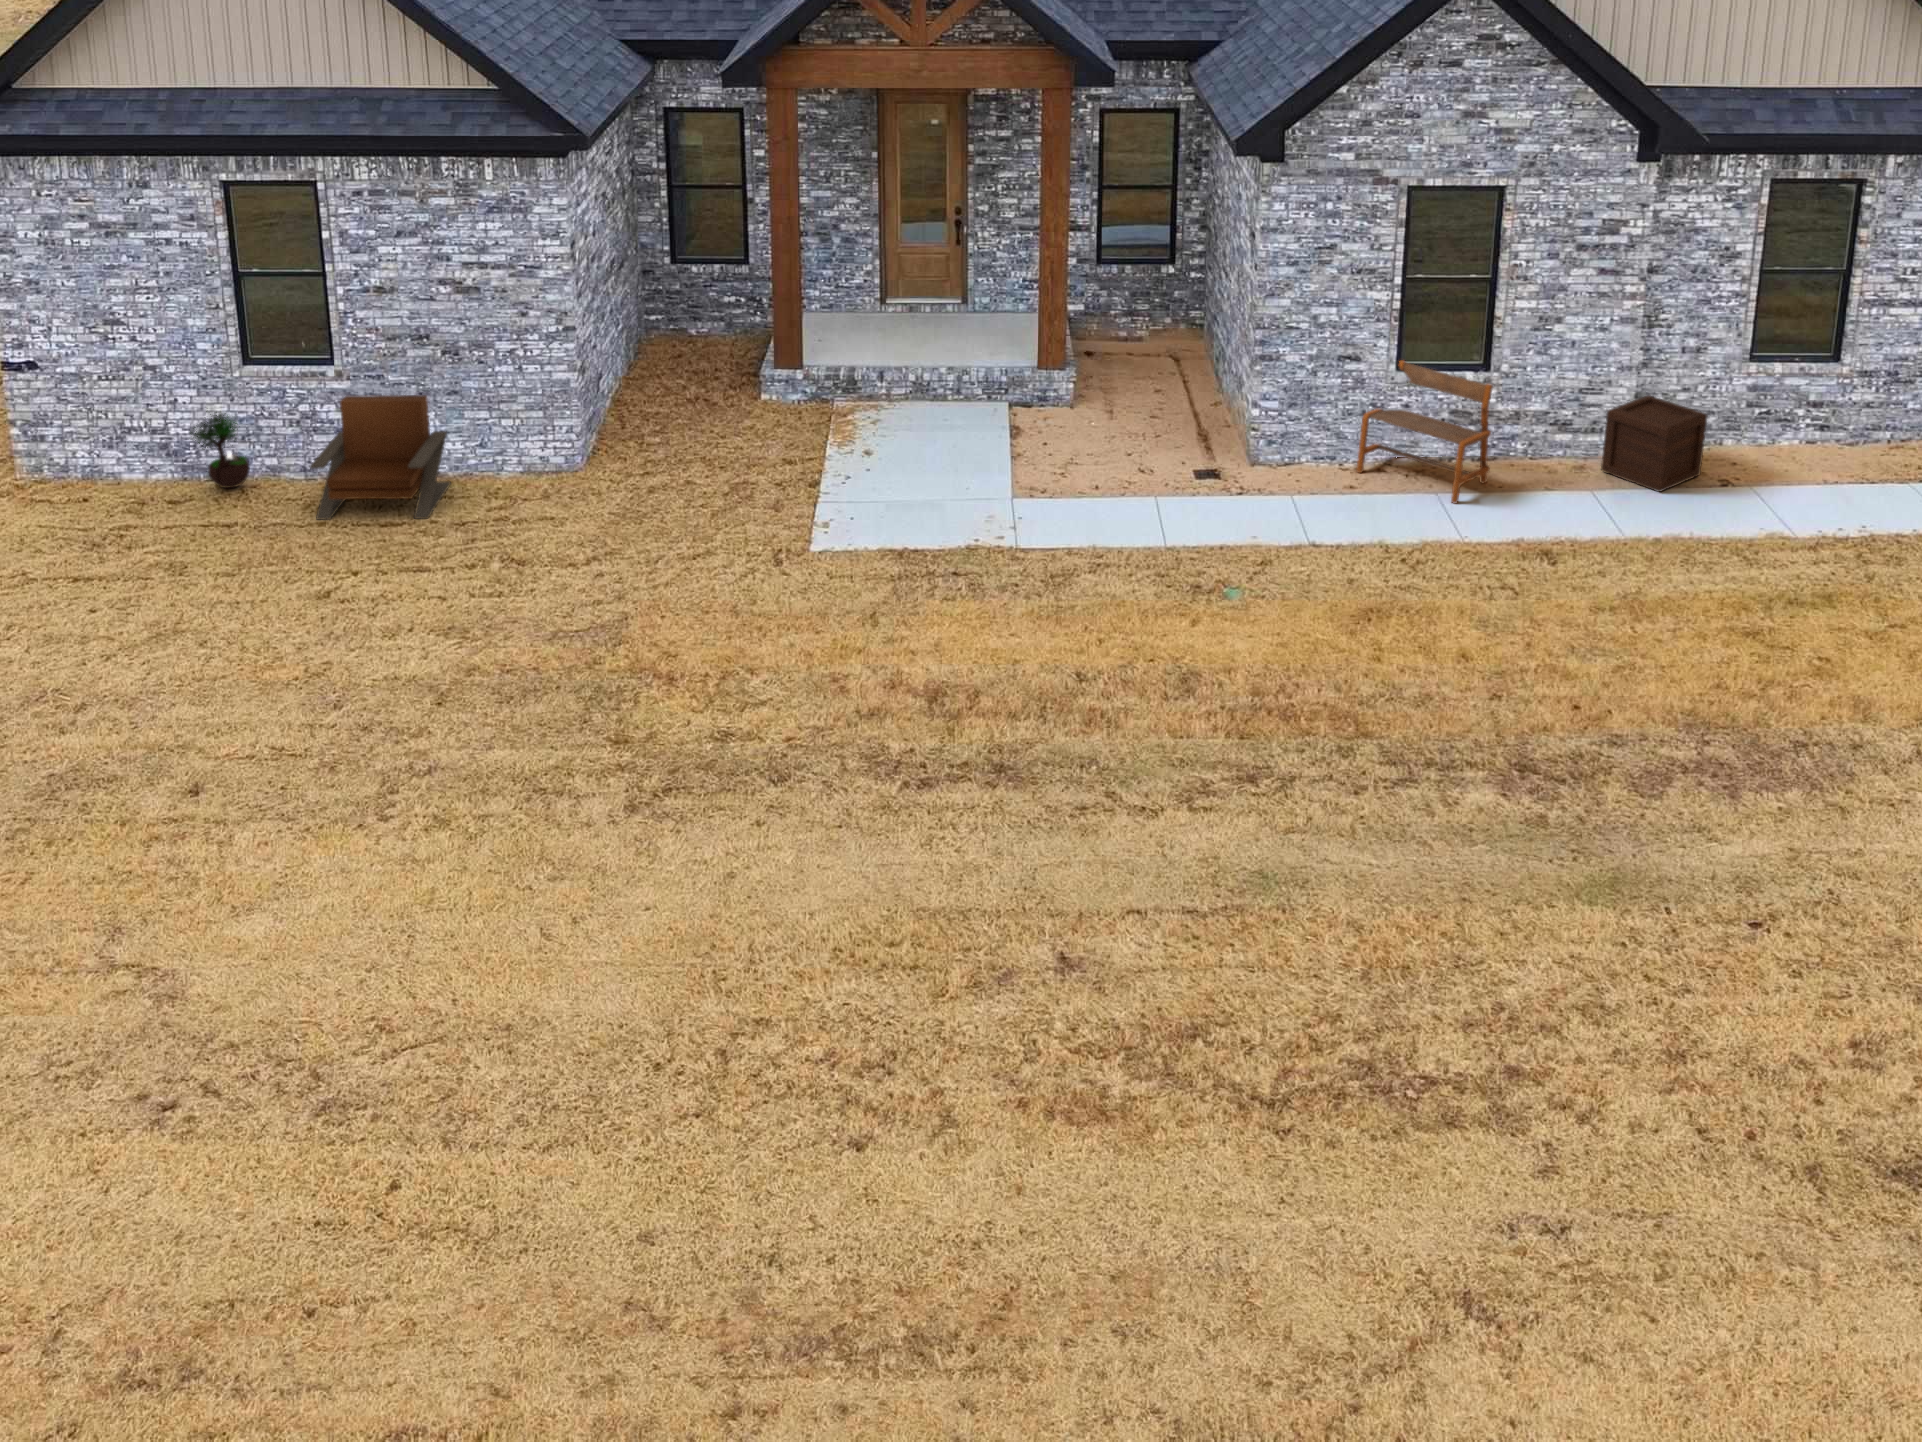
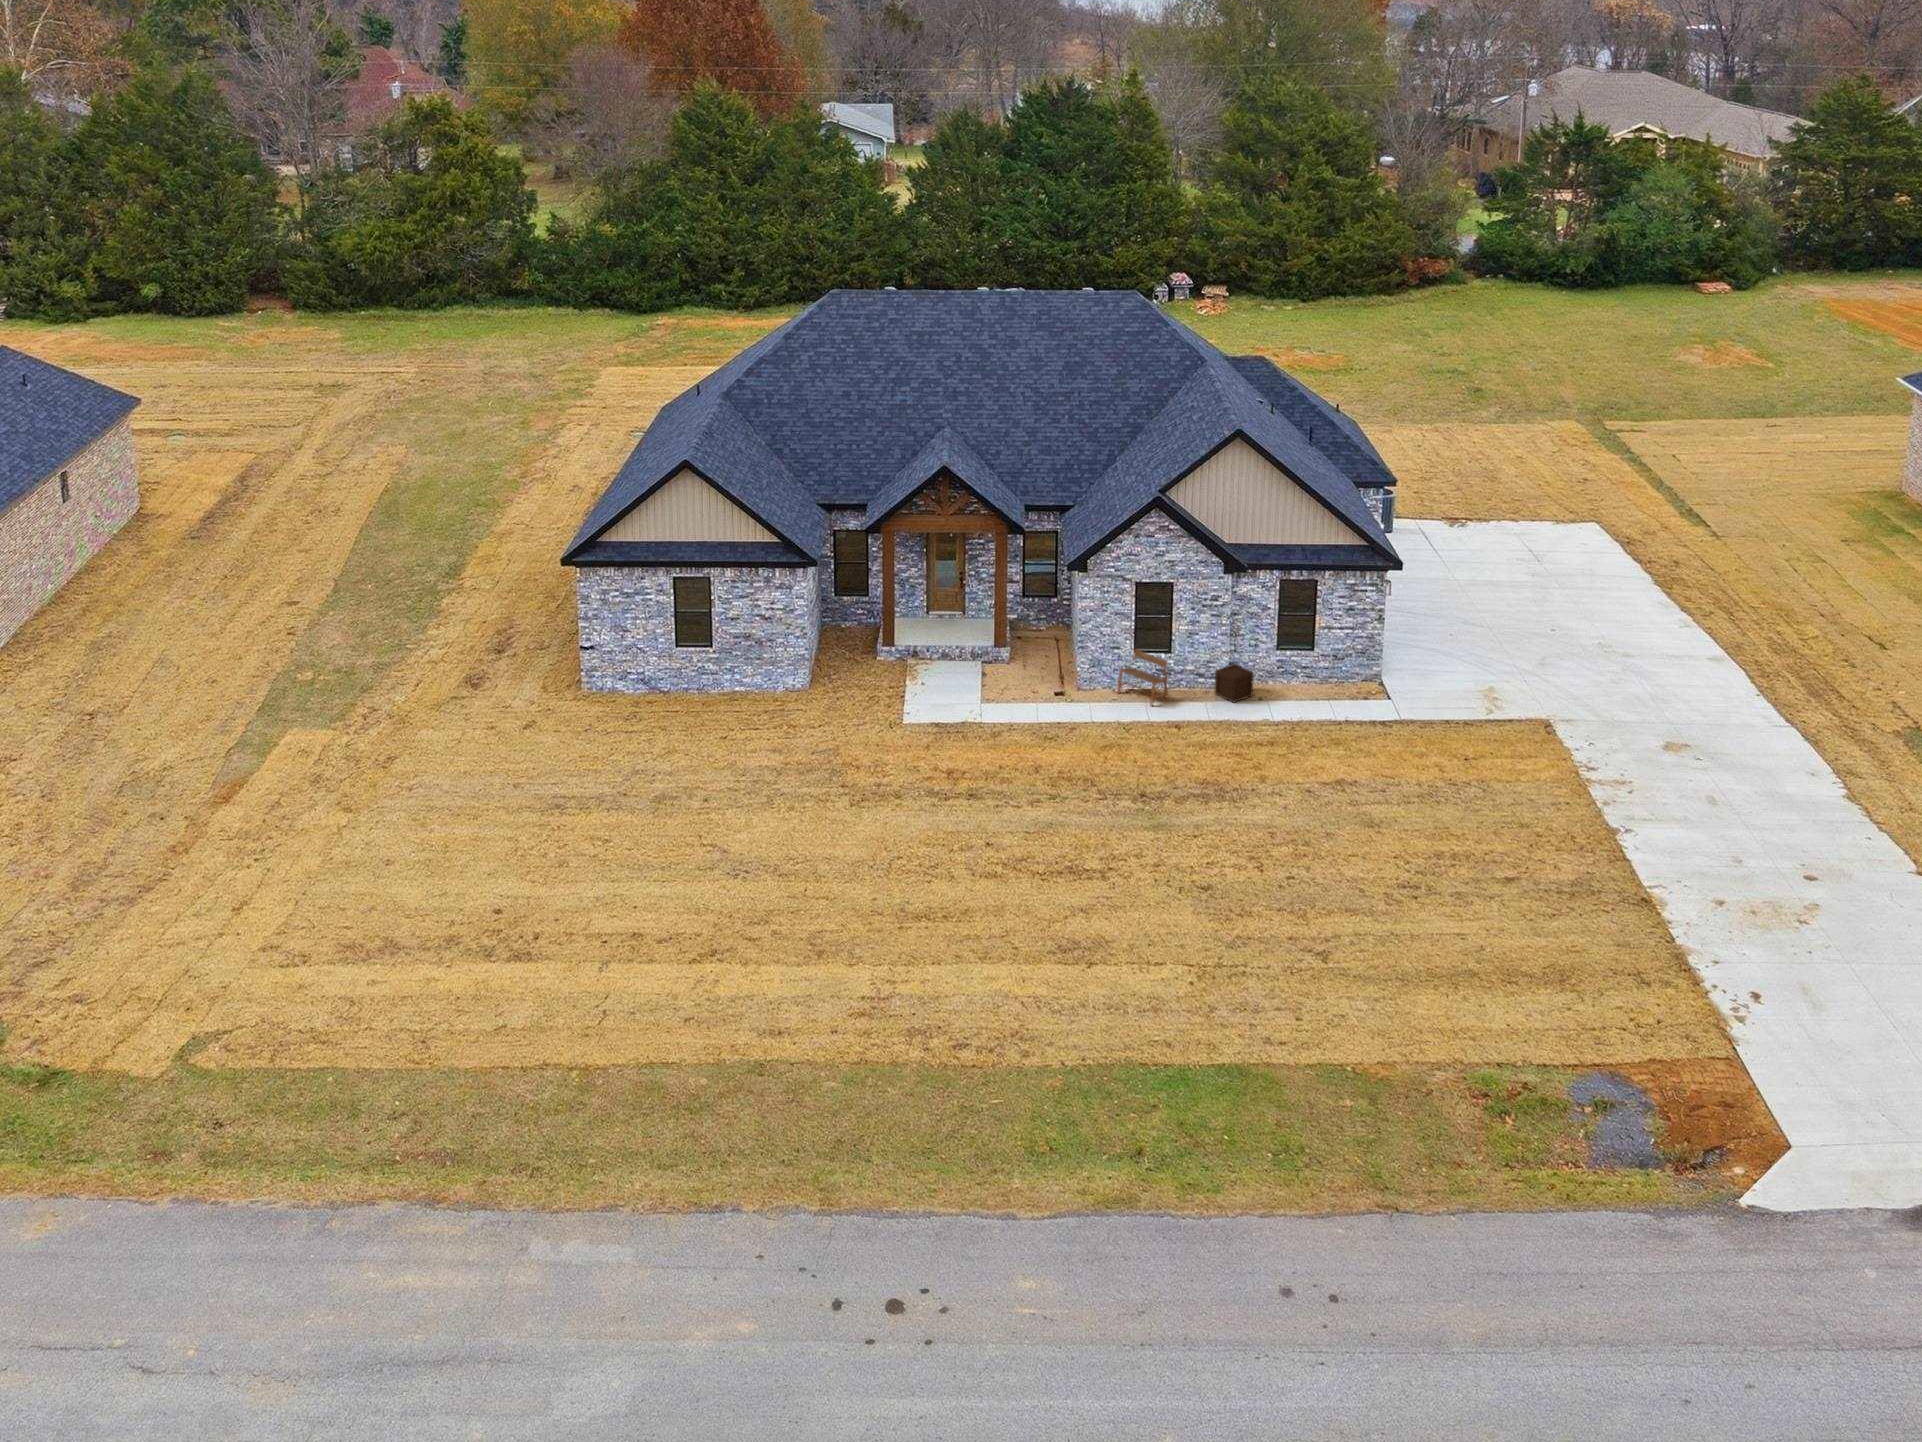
lounge chair: present [310,395,451,520] -> none [710,660,758,709]
potted tree: present [193,412,250,488] -> none [658,664,679,696]

